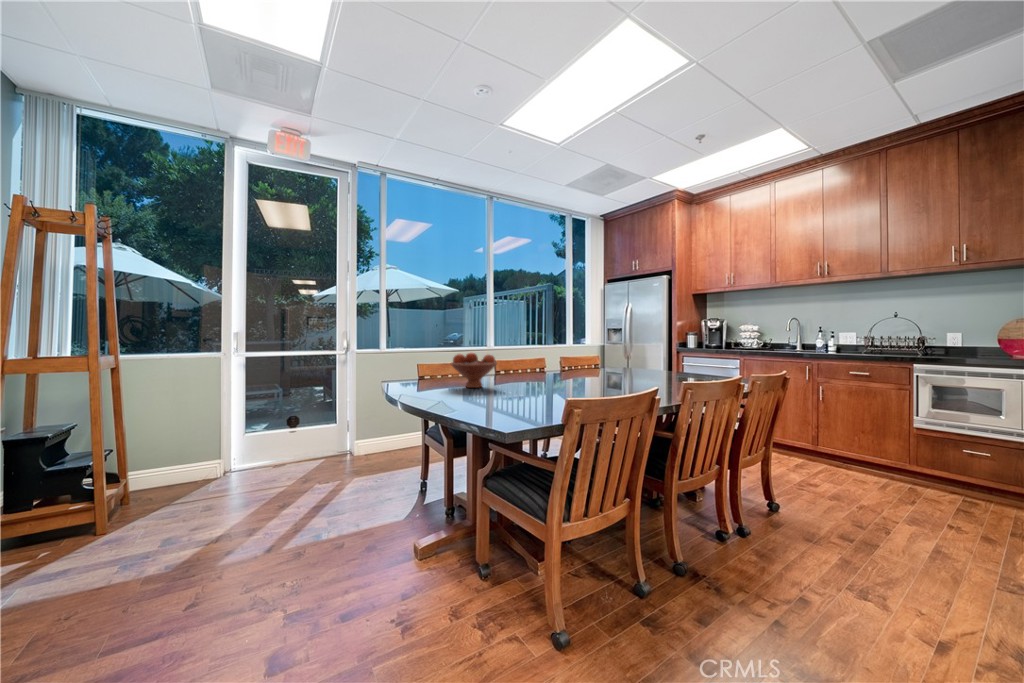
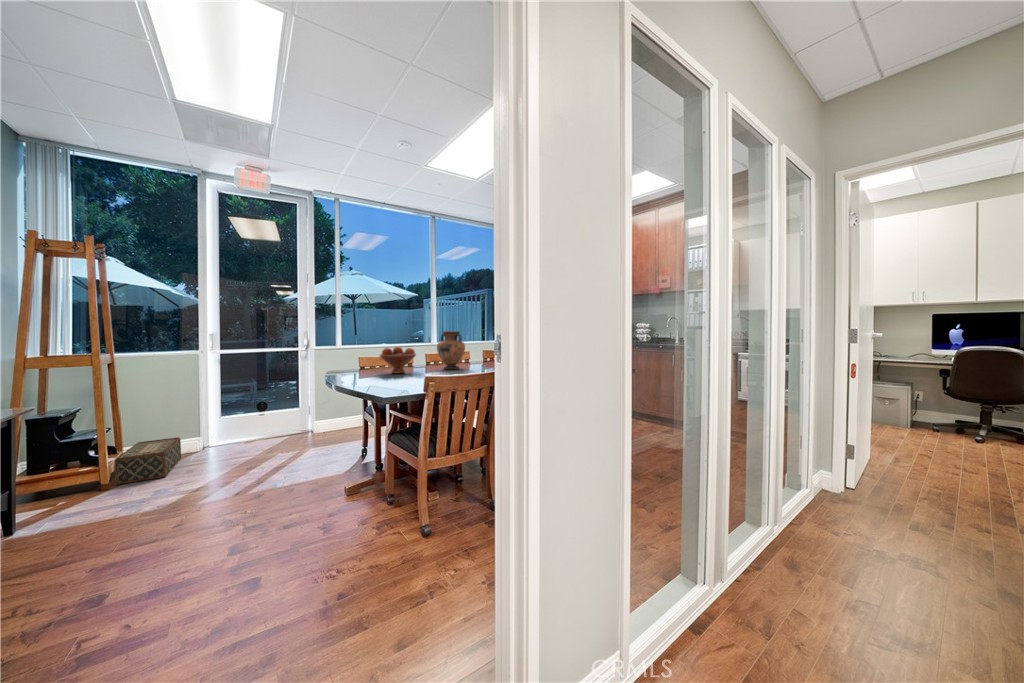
vase: none [517,333,554,383] -> present [437,331,465,369]
woven basket: none [115,461,198,527] -> present [114,437,181,485]

